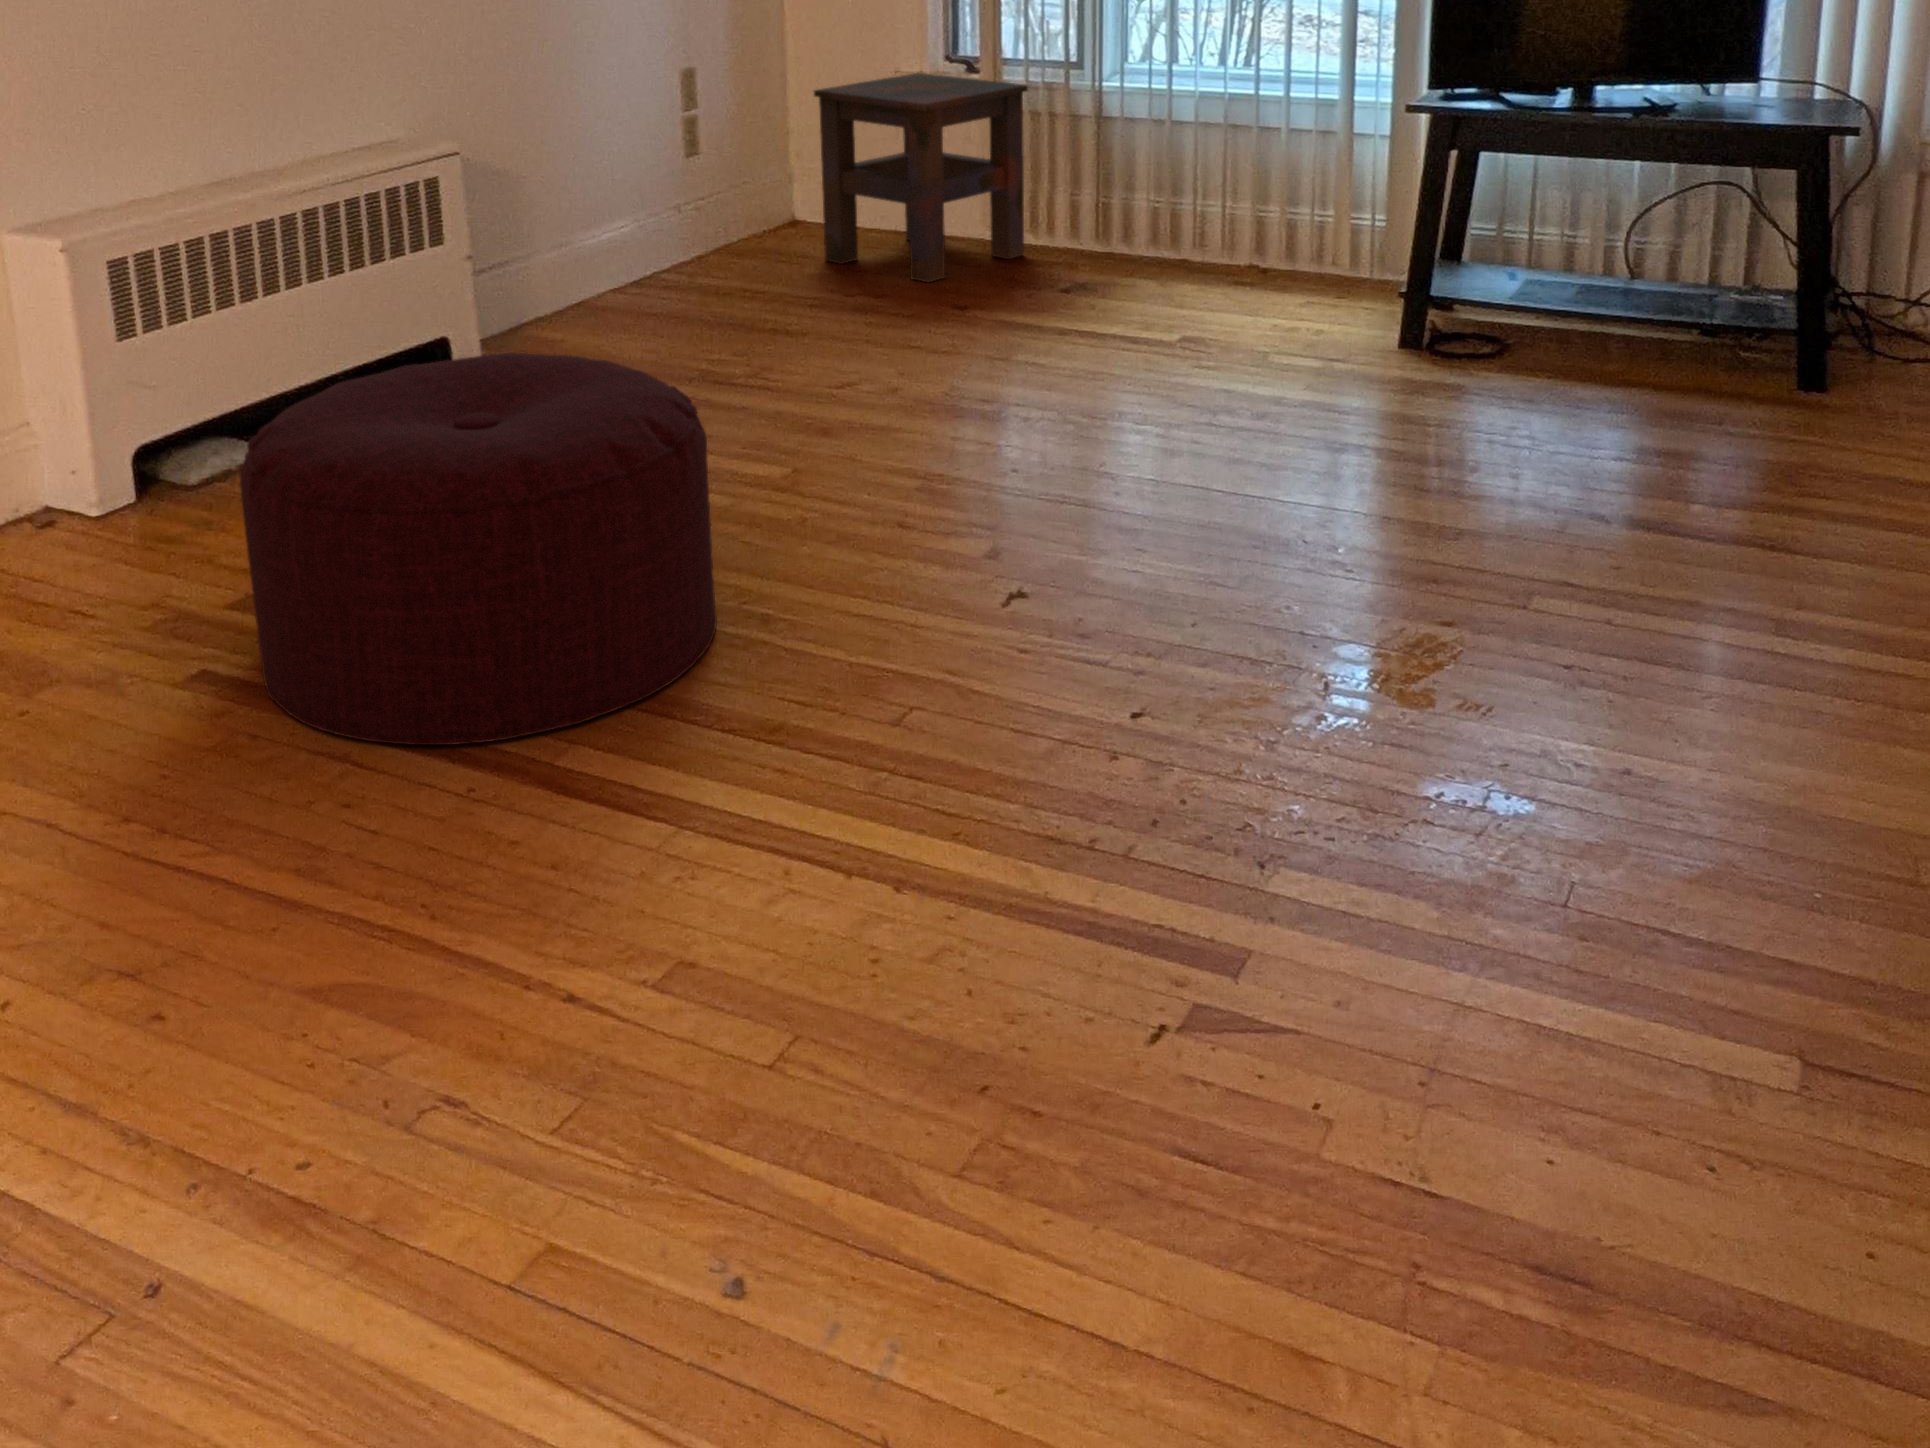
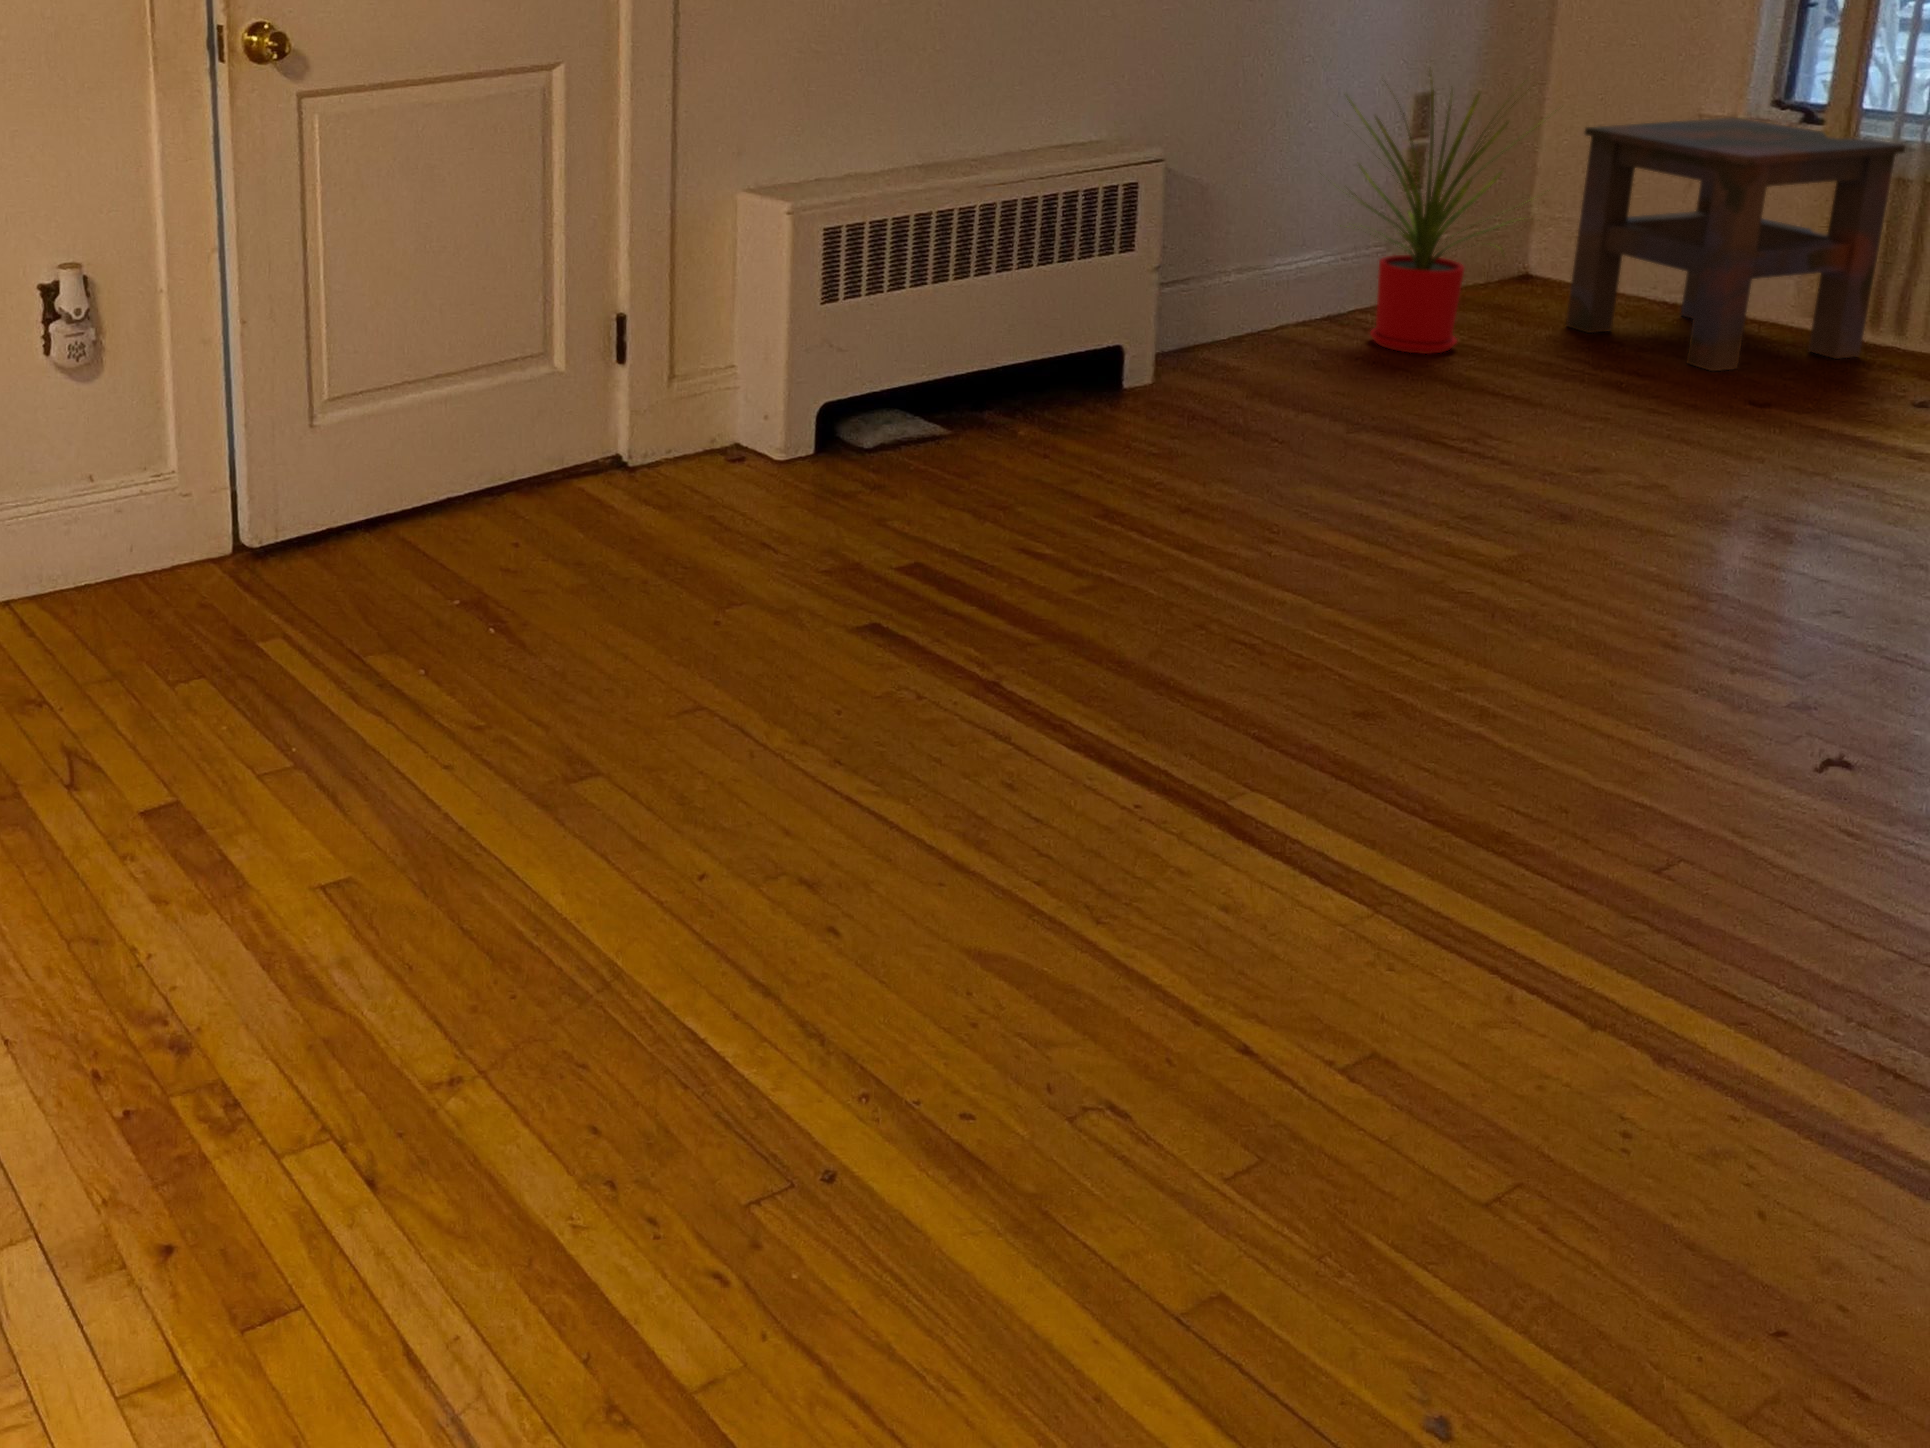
house plant: none [602,45,795,302] -> present [1340,80,1556,354]
ottoman: present [240,353,717,745] -> none [926,373,1444,774]

